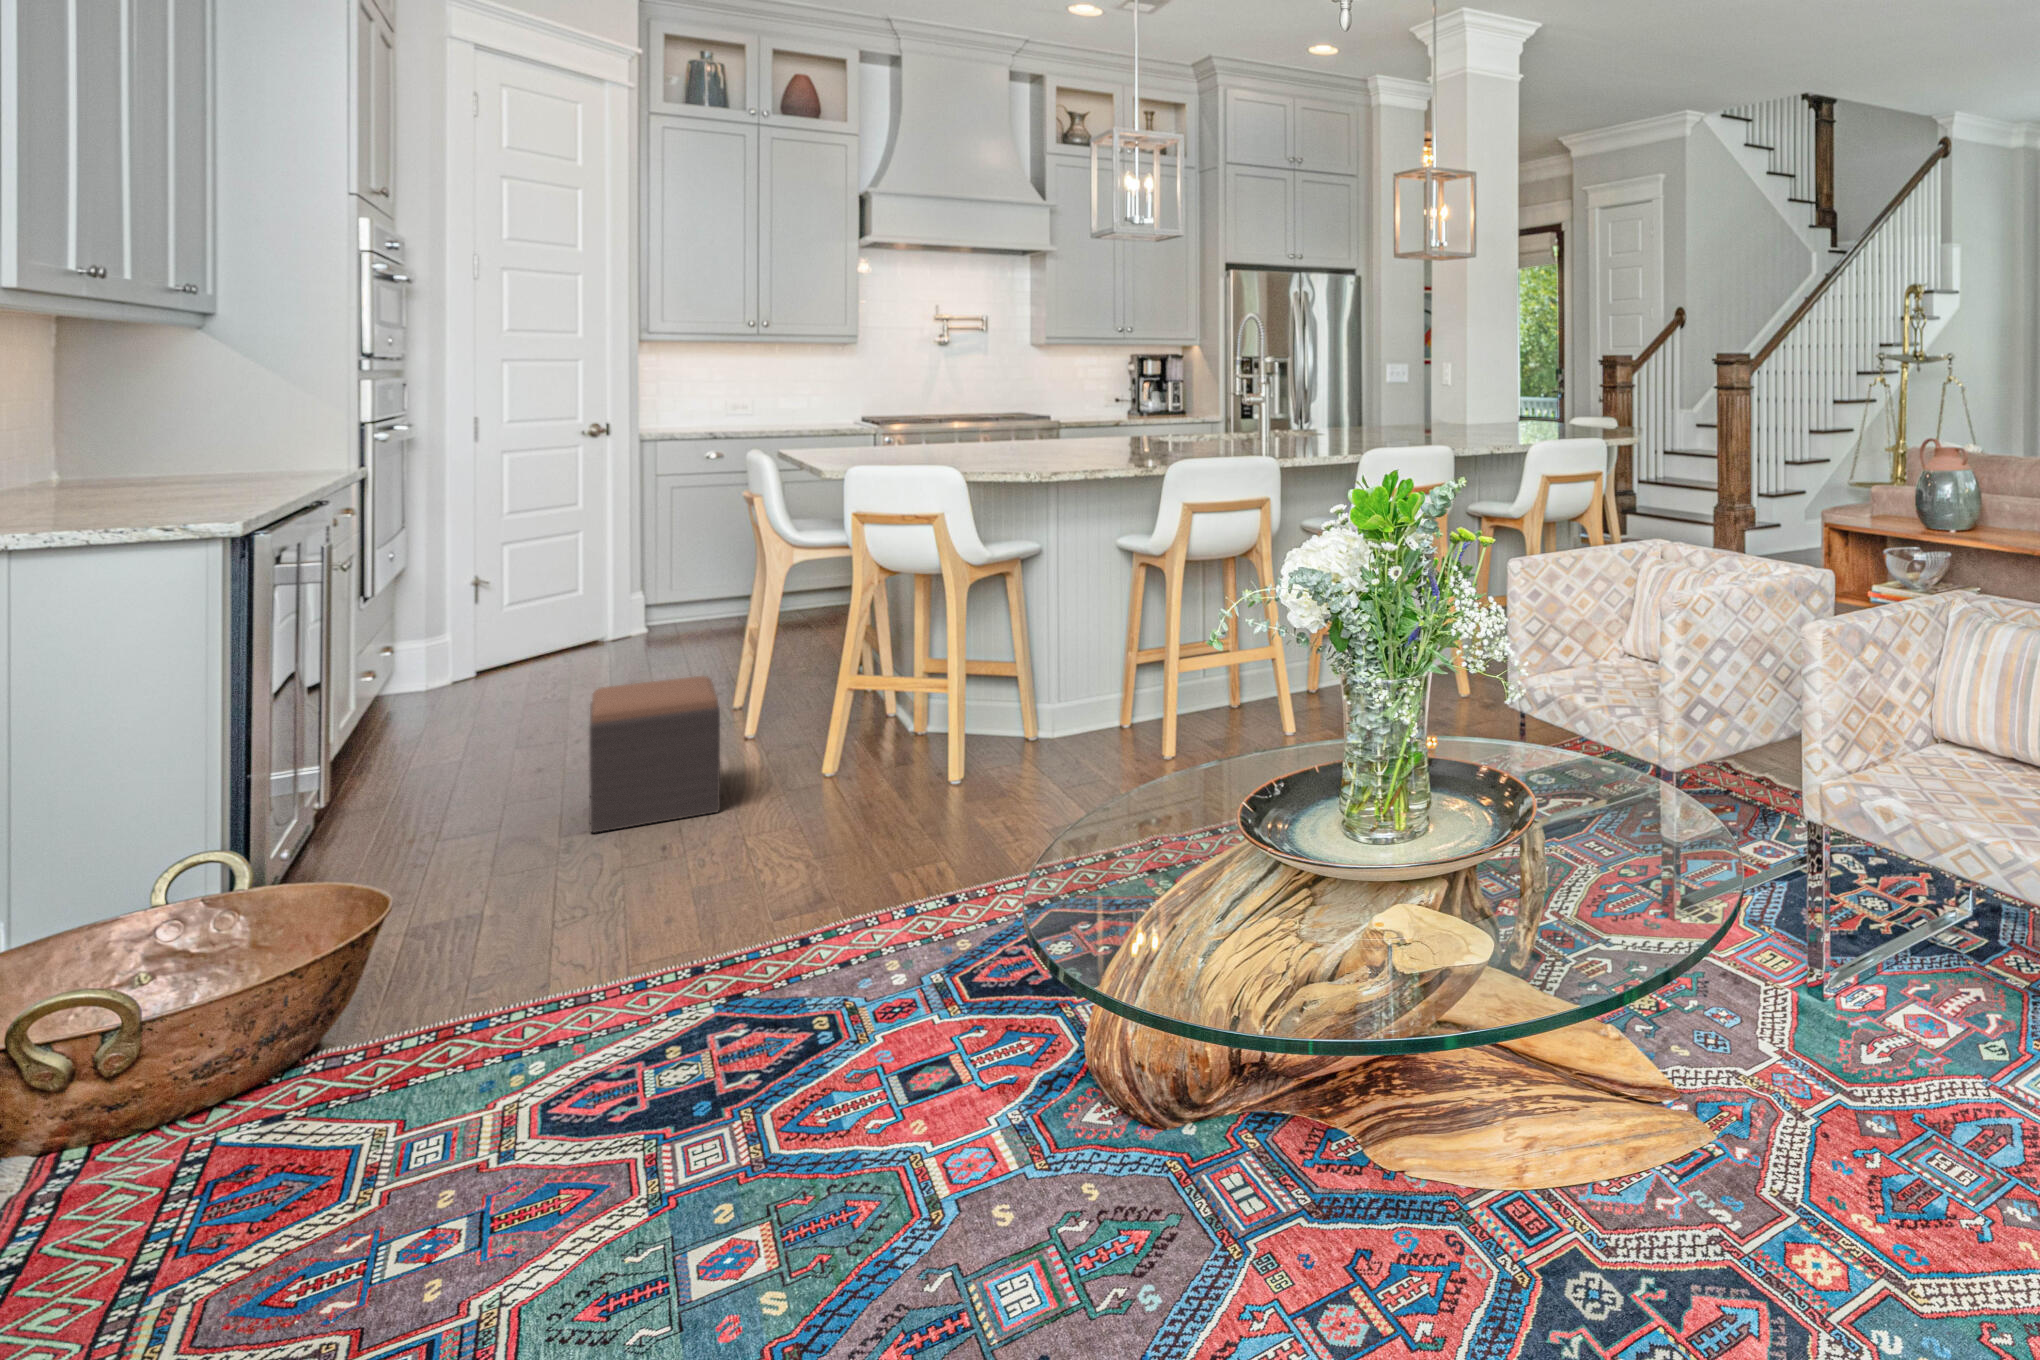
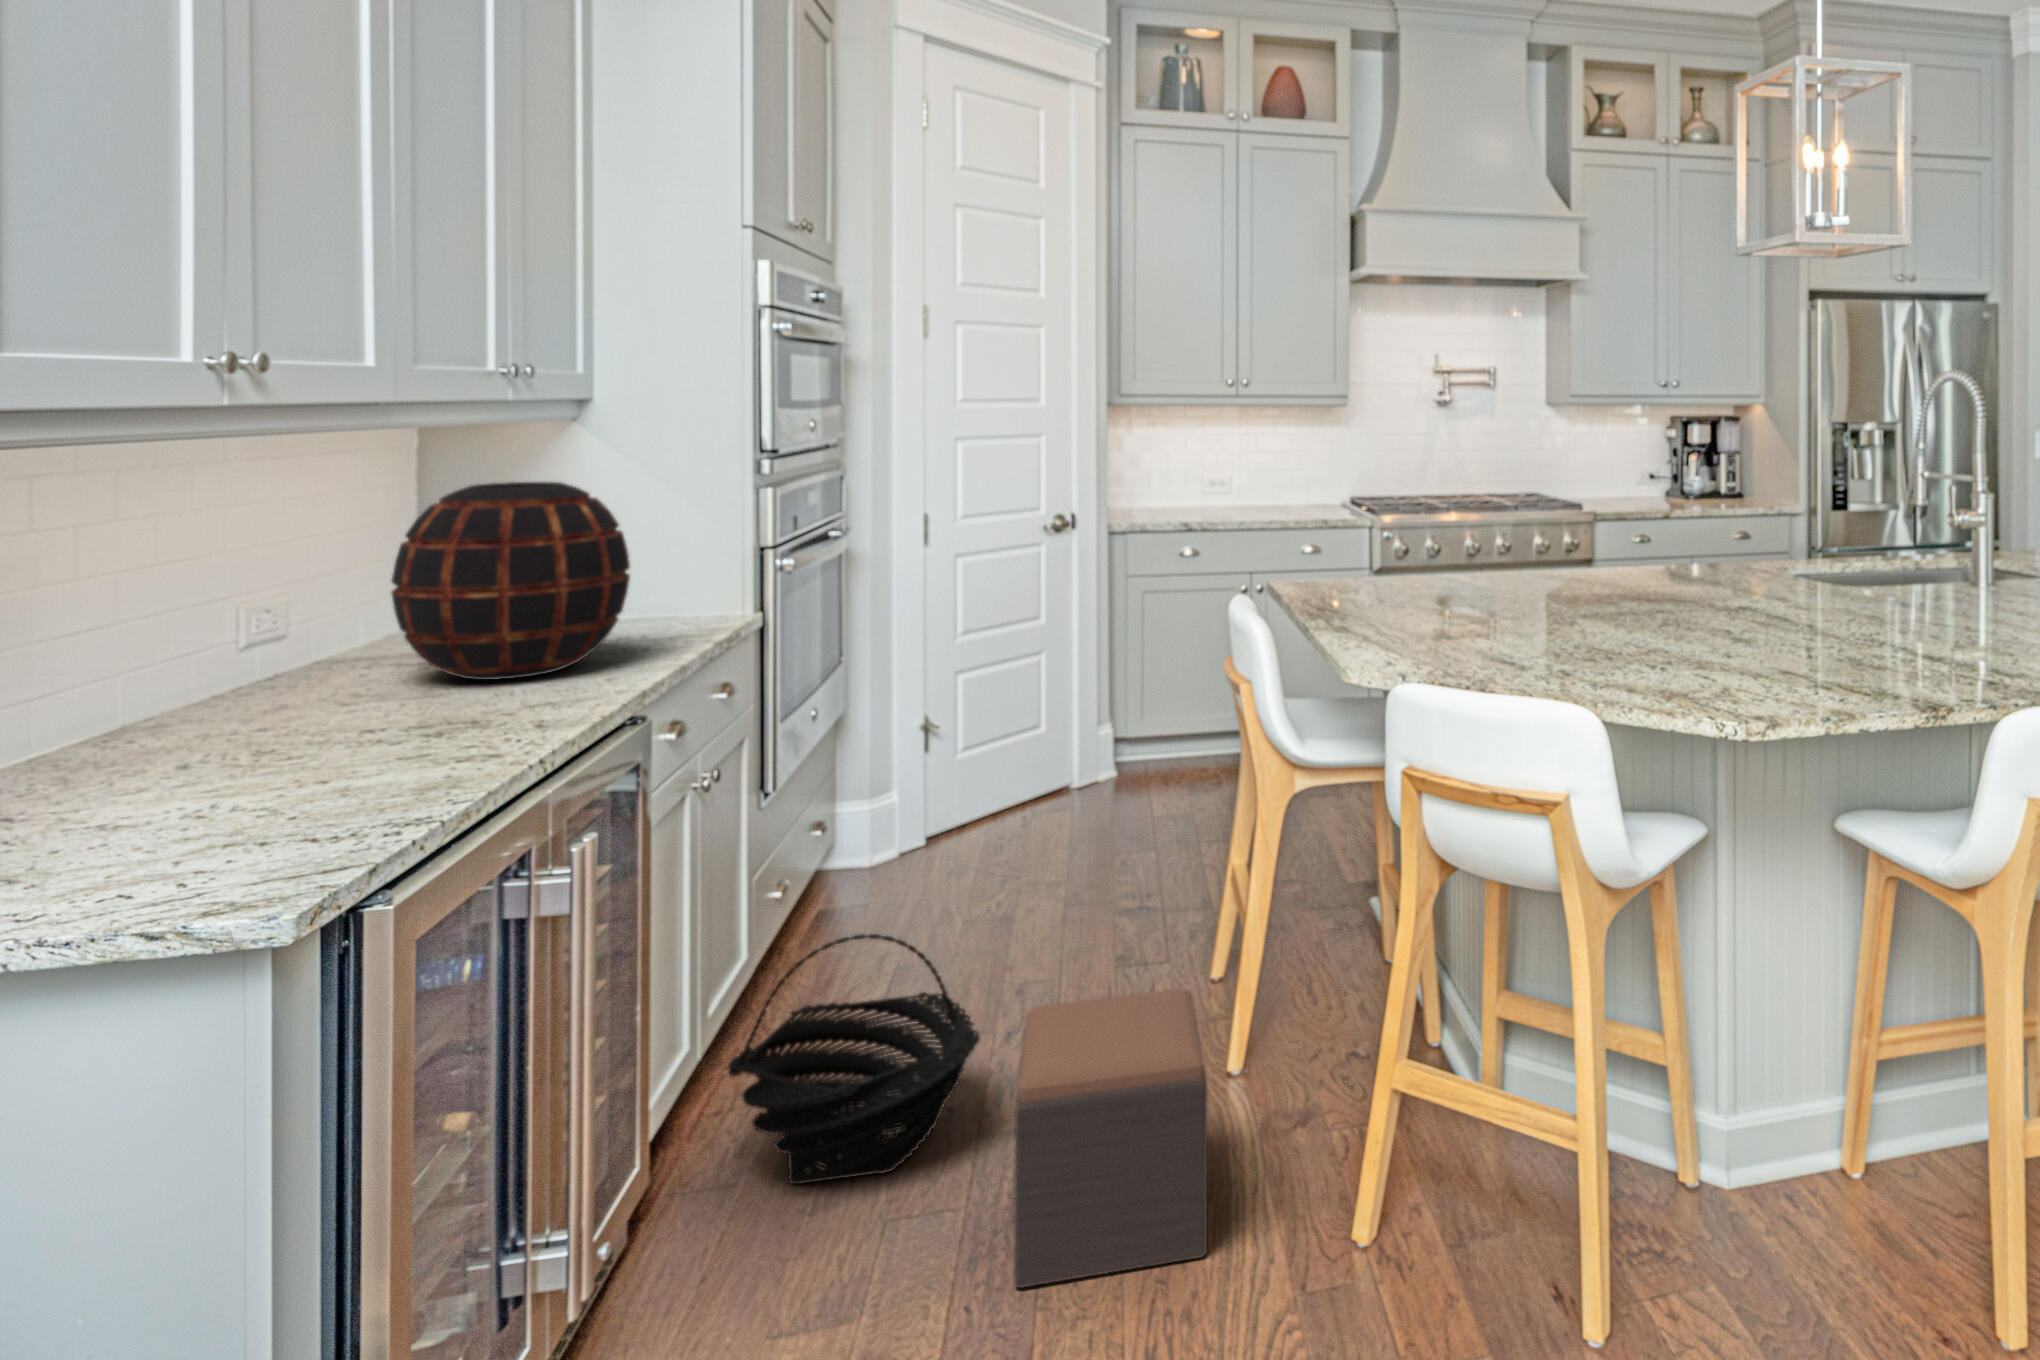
decorative vase: none [96,360,282,488] -> present [391,482,630,680]
basket: none [362,661,556,817] -> present [728,934,980,1184]

